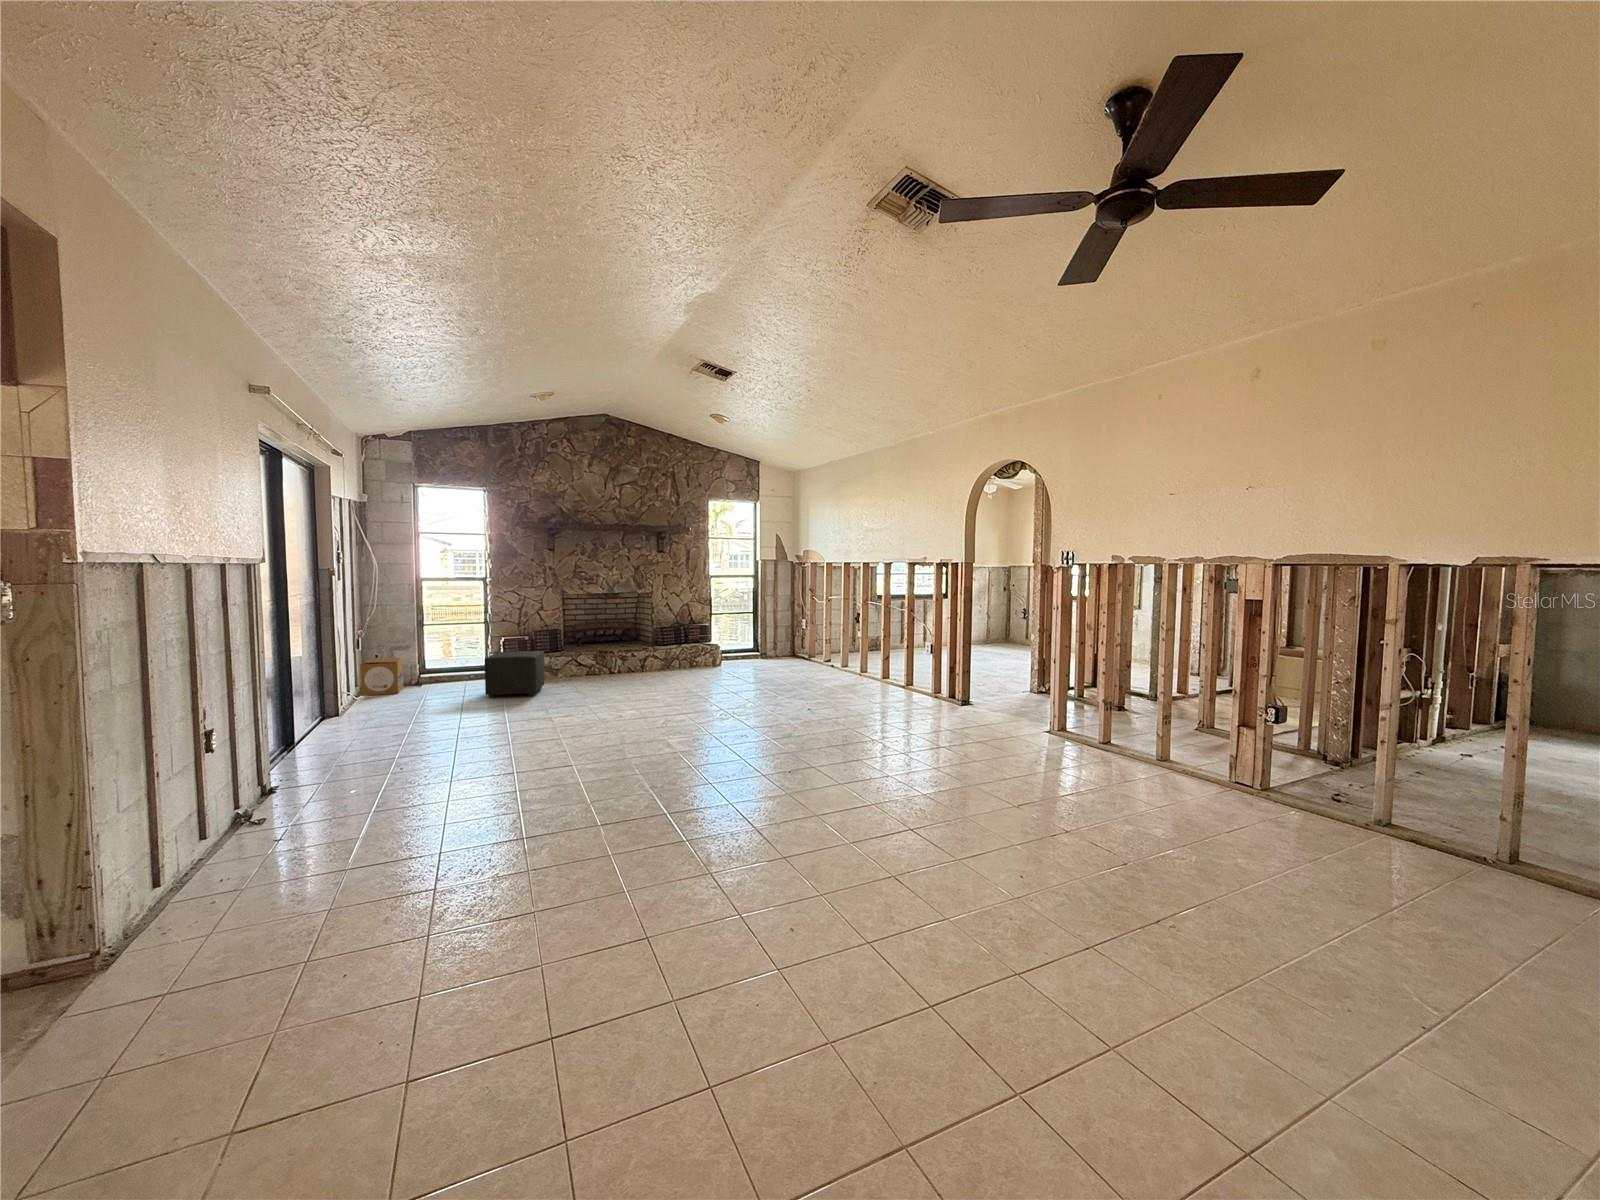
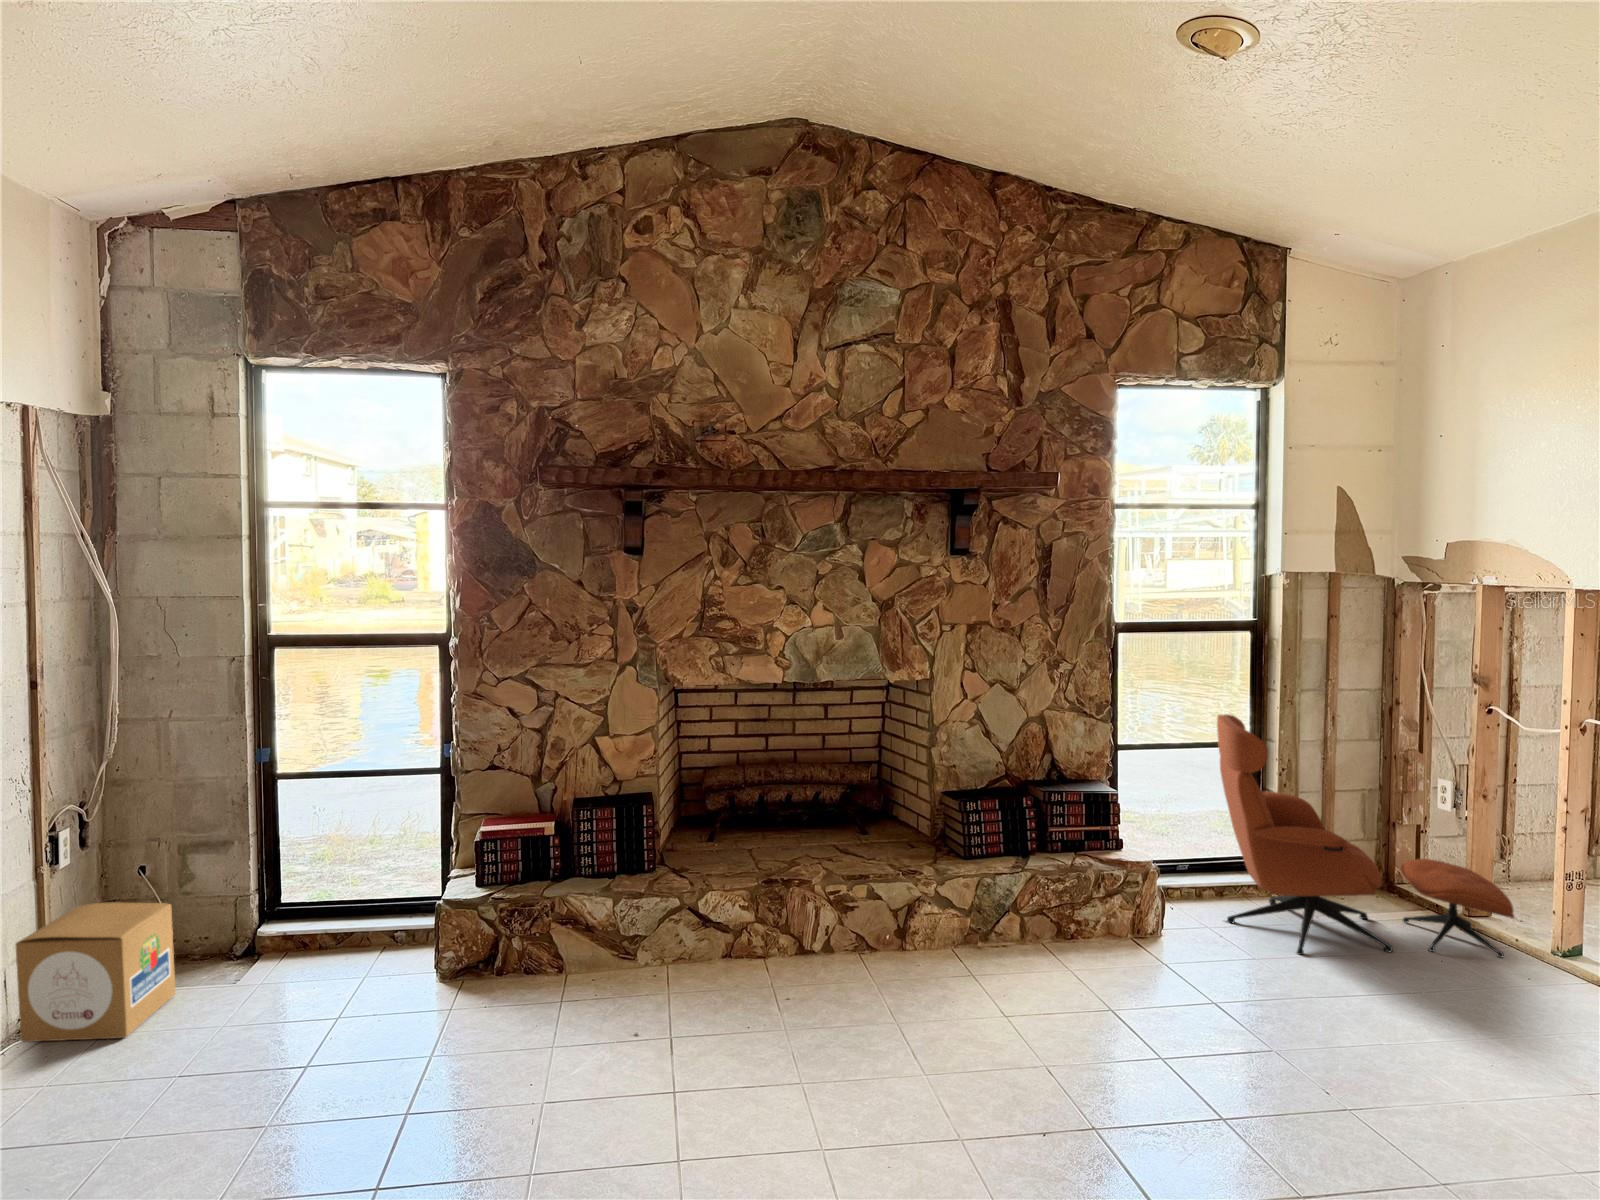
lounge chair: none [739,601,816,666] -> present [1217,714,1514,957]
ottoman: present [485,651,545,698] -> none [322,926,557,1143]

